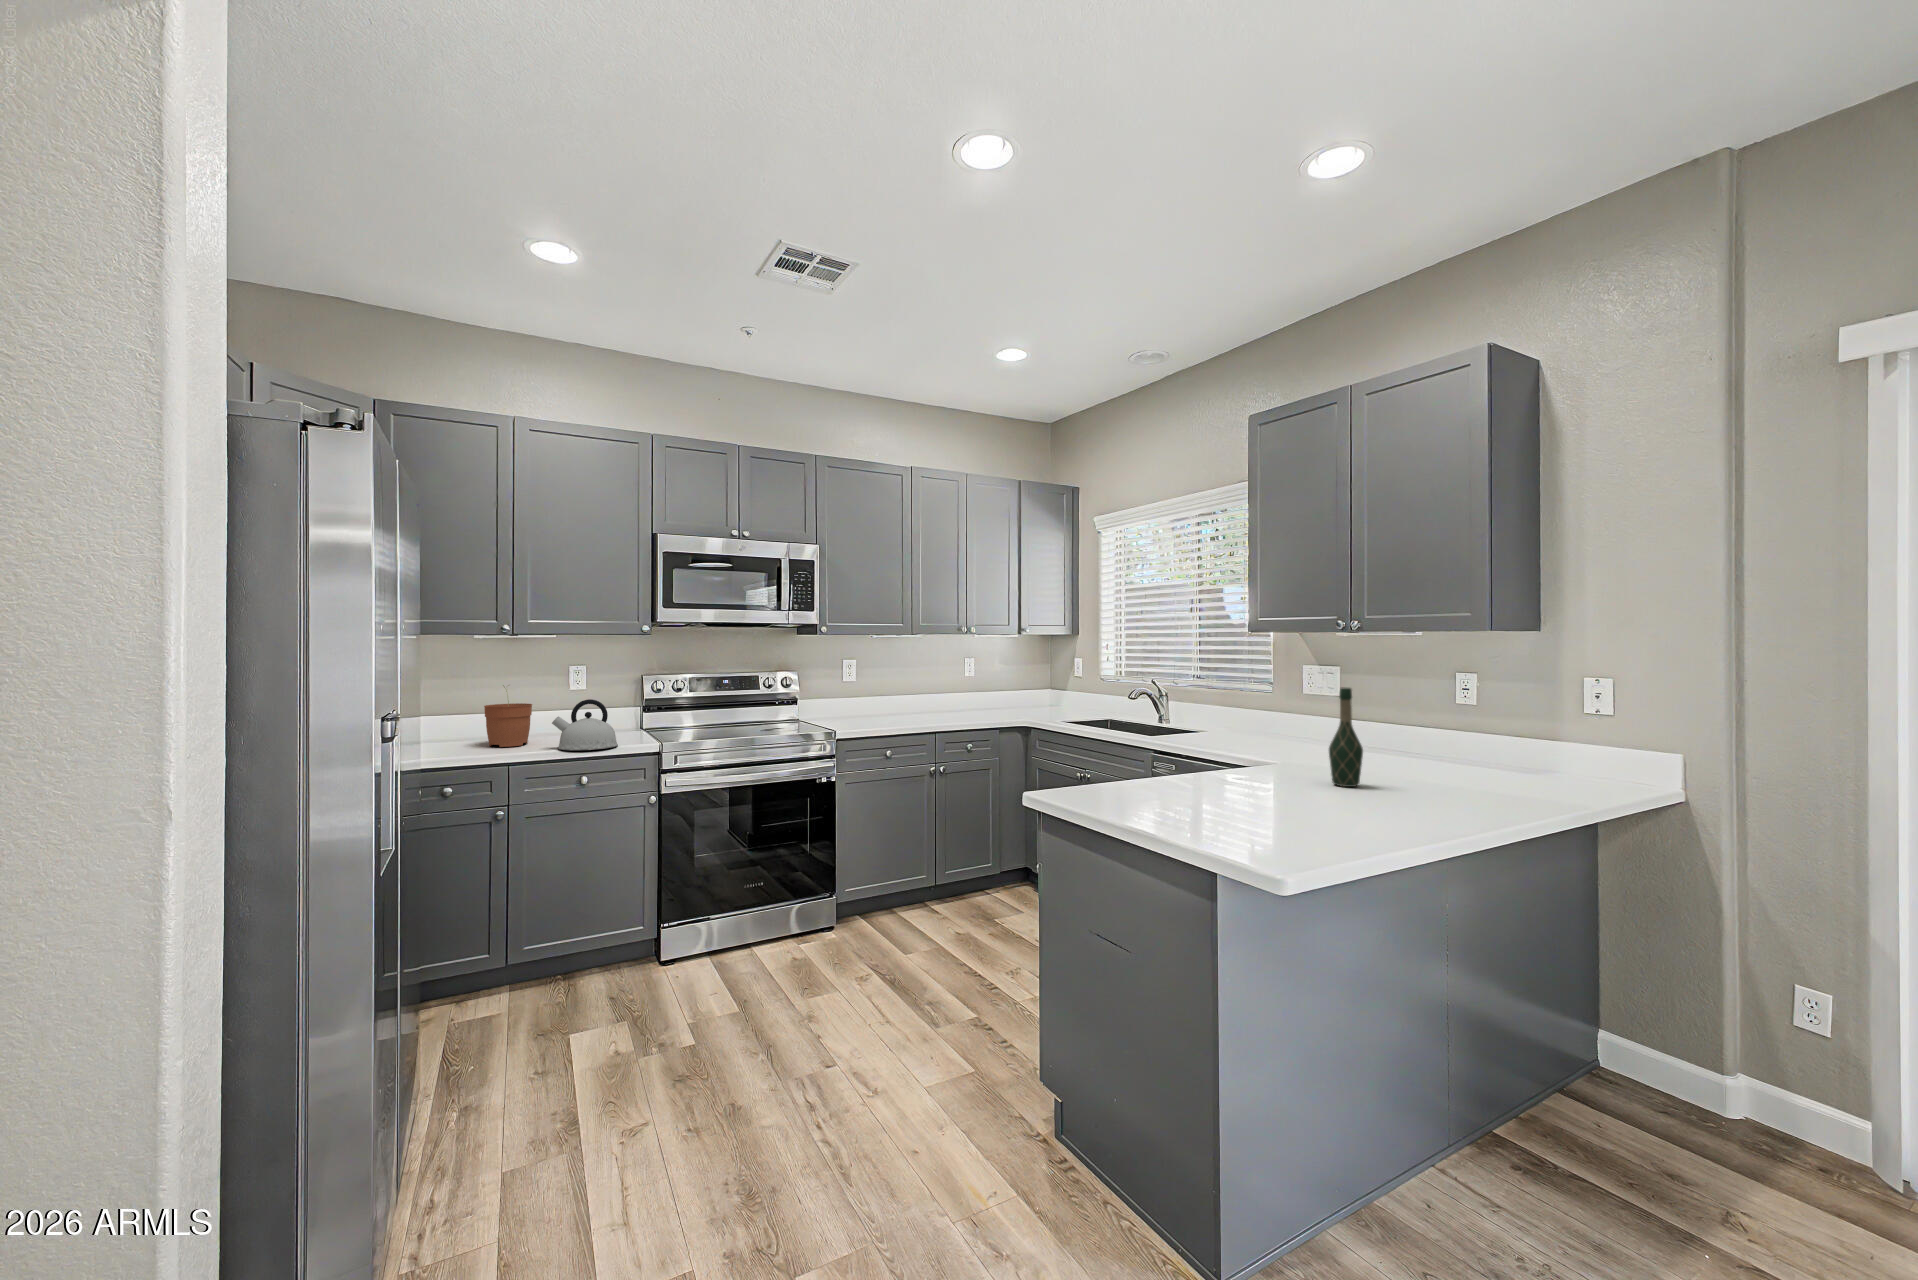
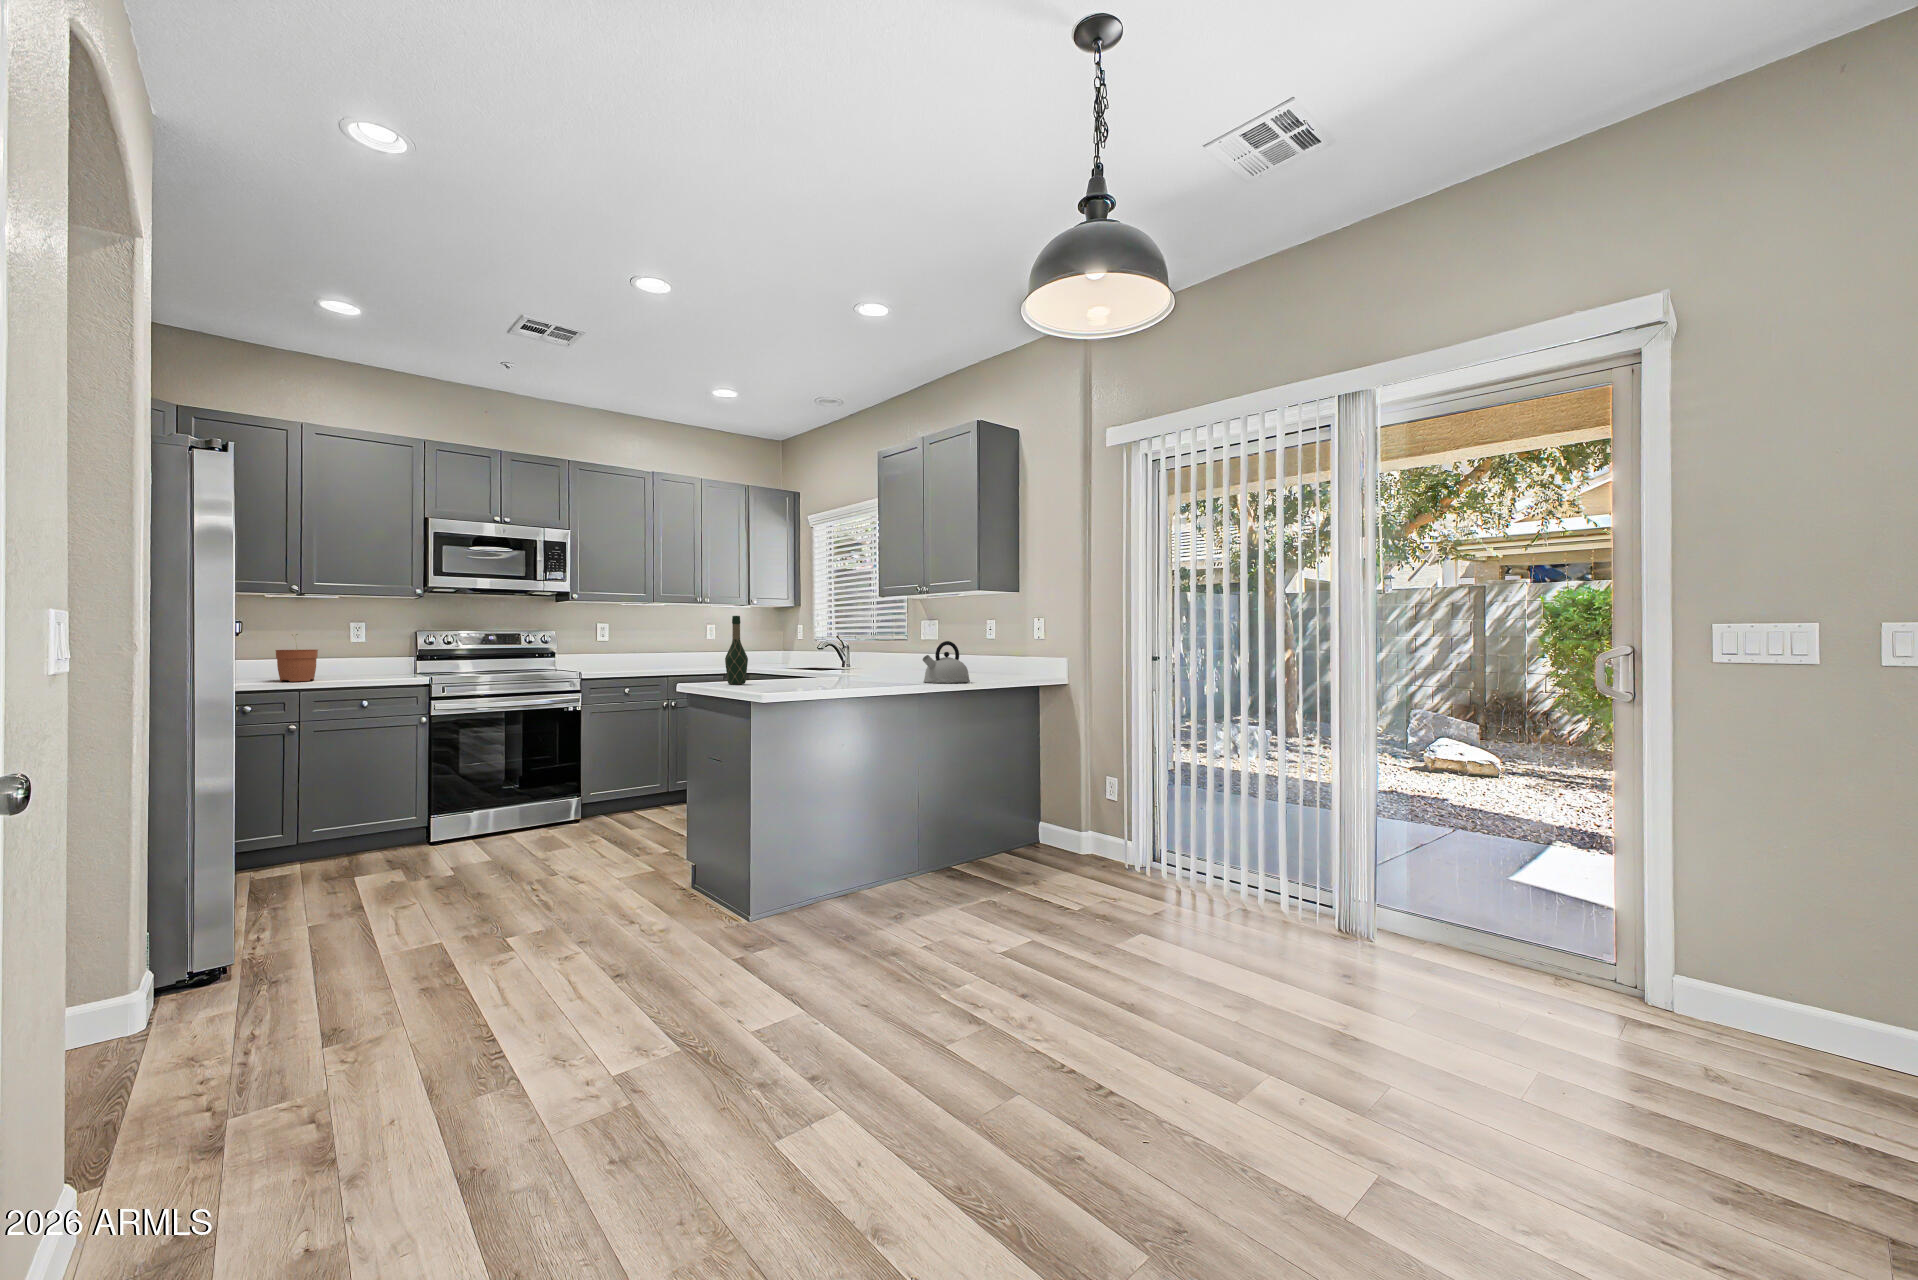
wine bottle: present [1329,687,1363,787] -> present [725,616,748,684]
kettle: present [552,699,618,750] -> present [923,641,970,683]

